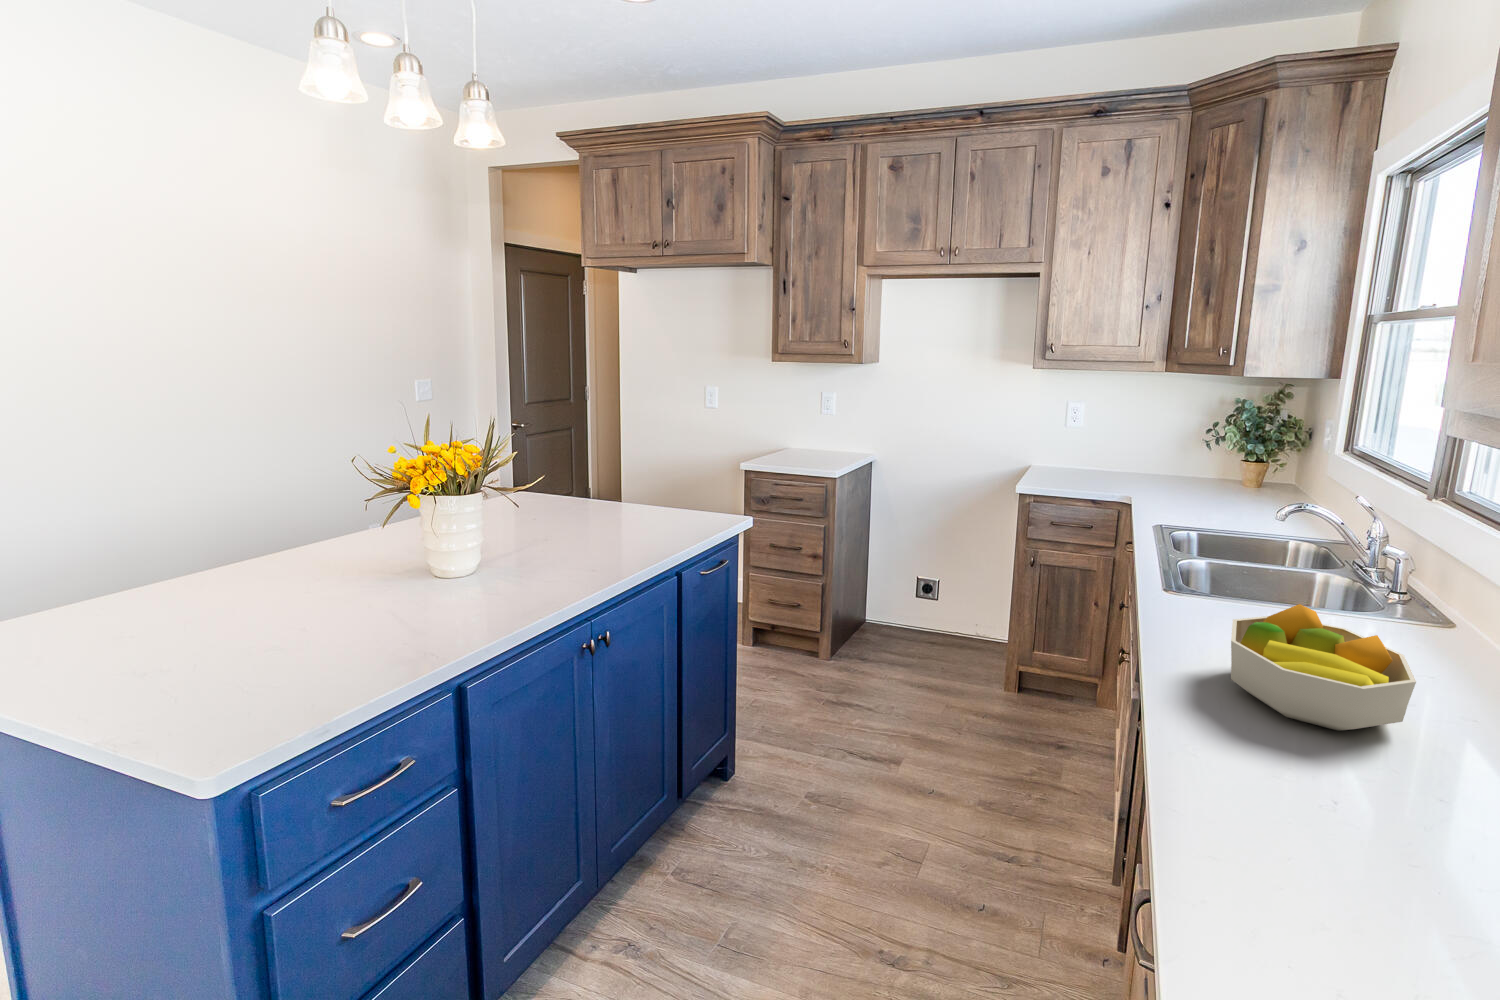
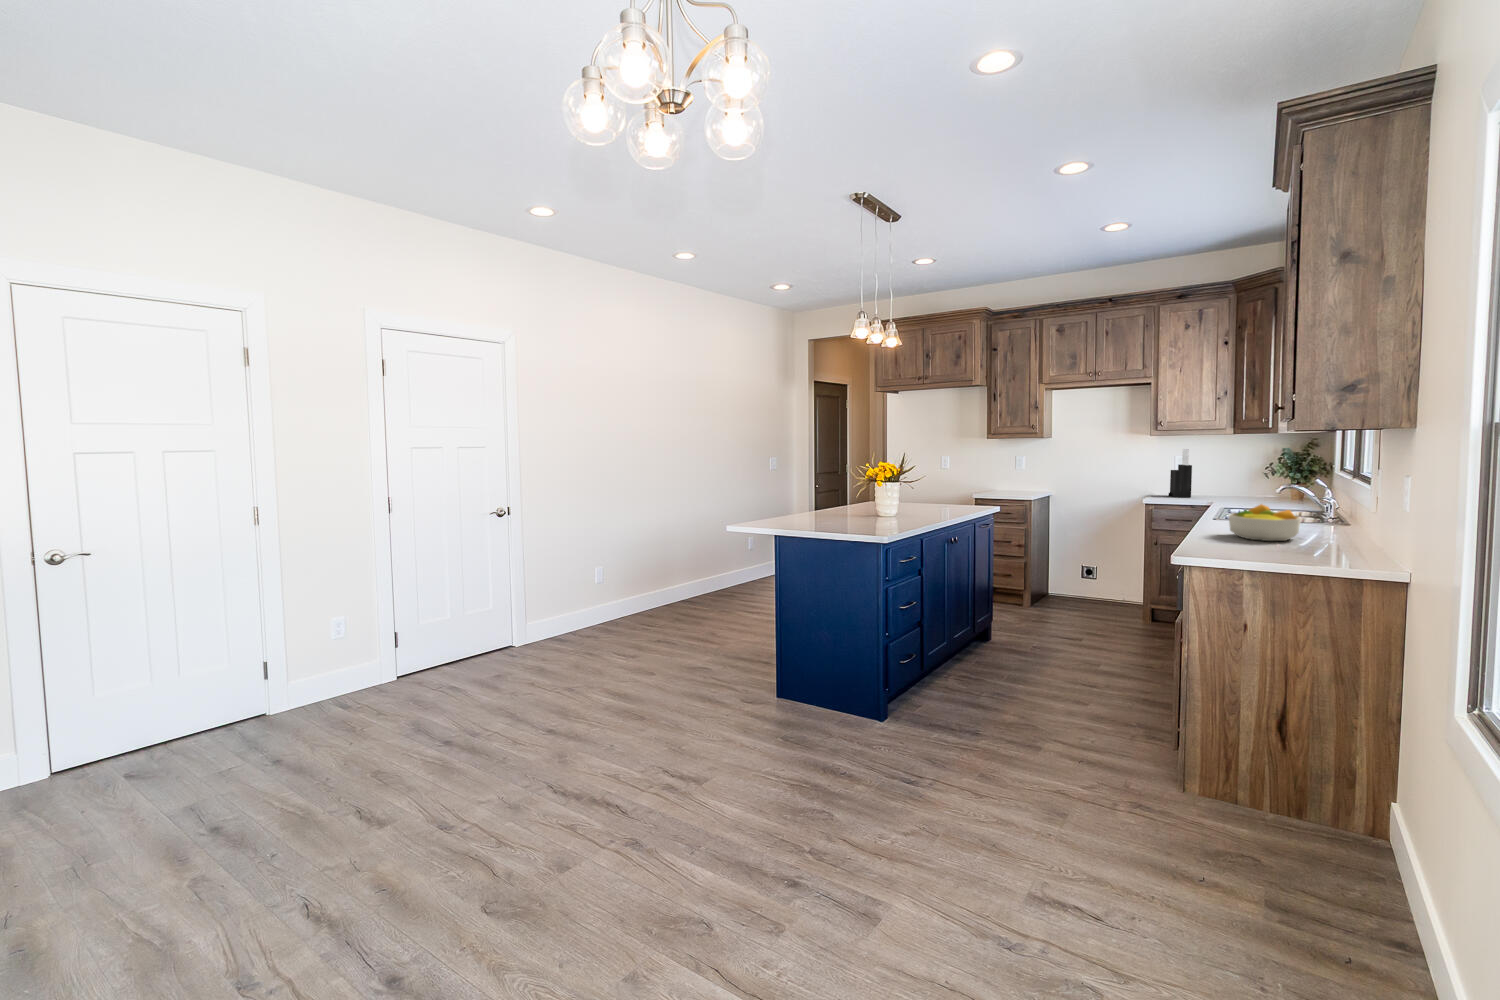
knife block: none [1056,390,1096,476] -> present [1168,449,1192,497]

